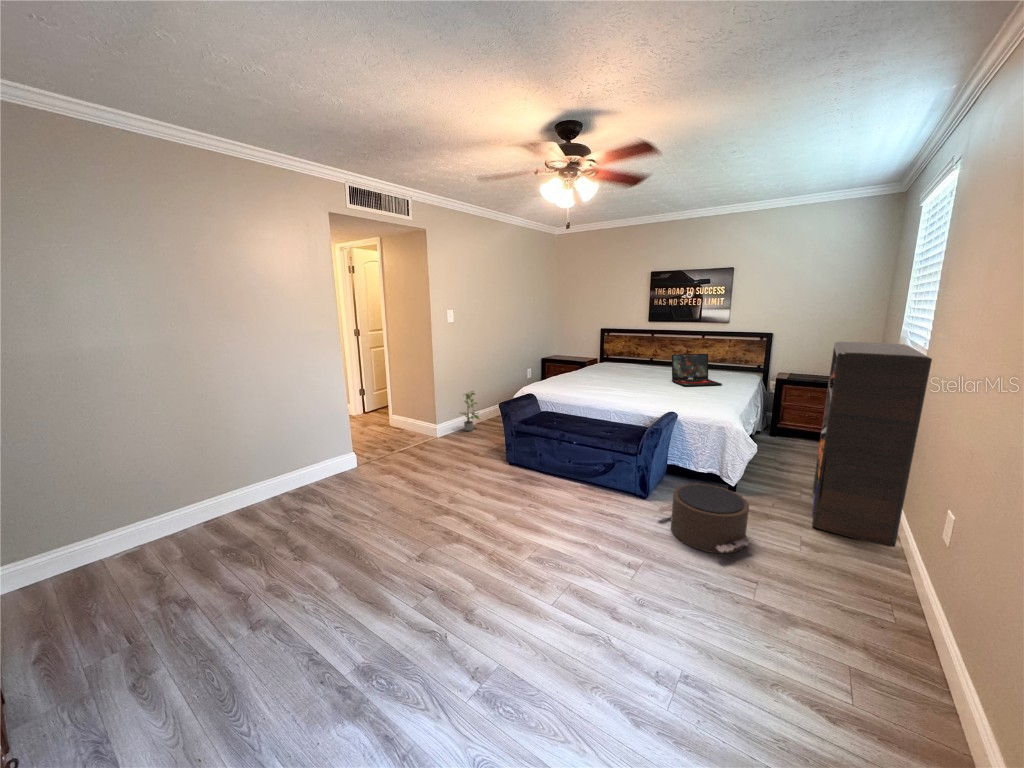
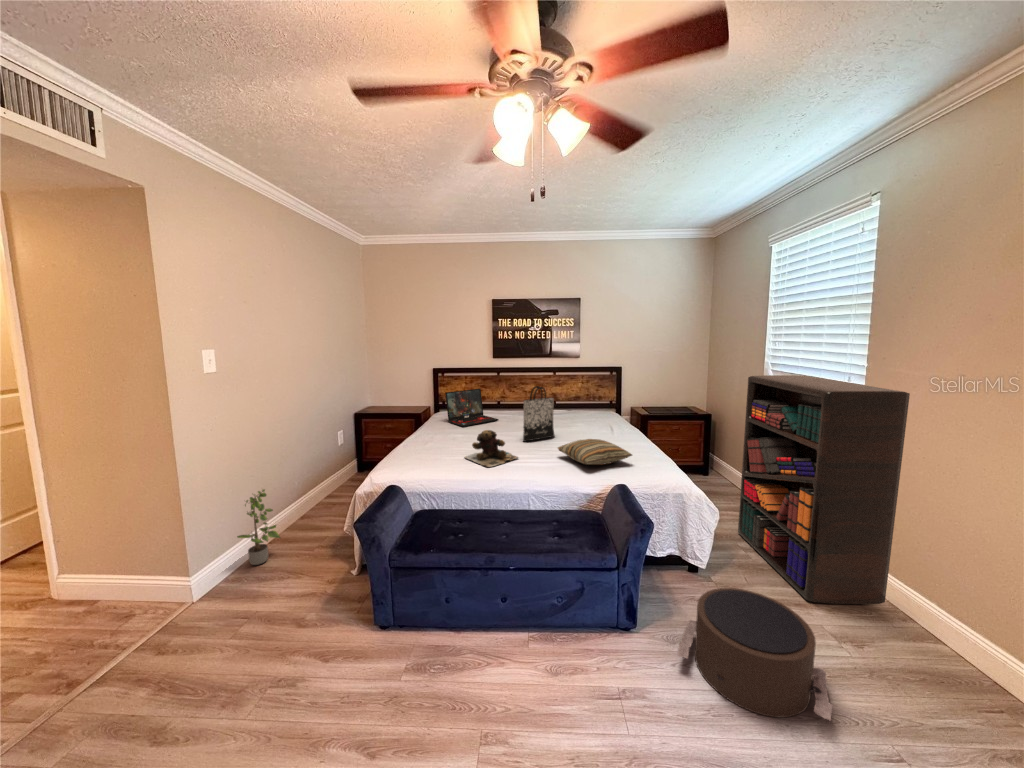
tote bag: none [634,342,664,384] -> present [523,386,555,442]
laptop: present [672,354,722,386] -> present [445,389,498,427]
teddy bear: none [581,369,617,392] -> present [465,430,518,467]
pillow: none [645,383,697,401] -> present [558,439,632,465]

